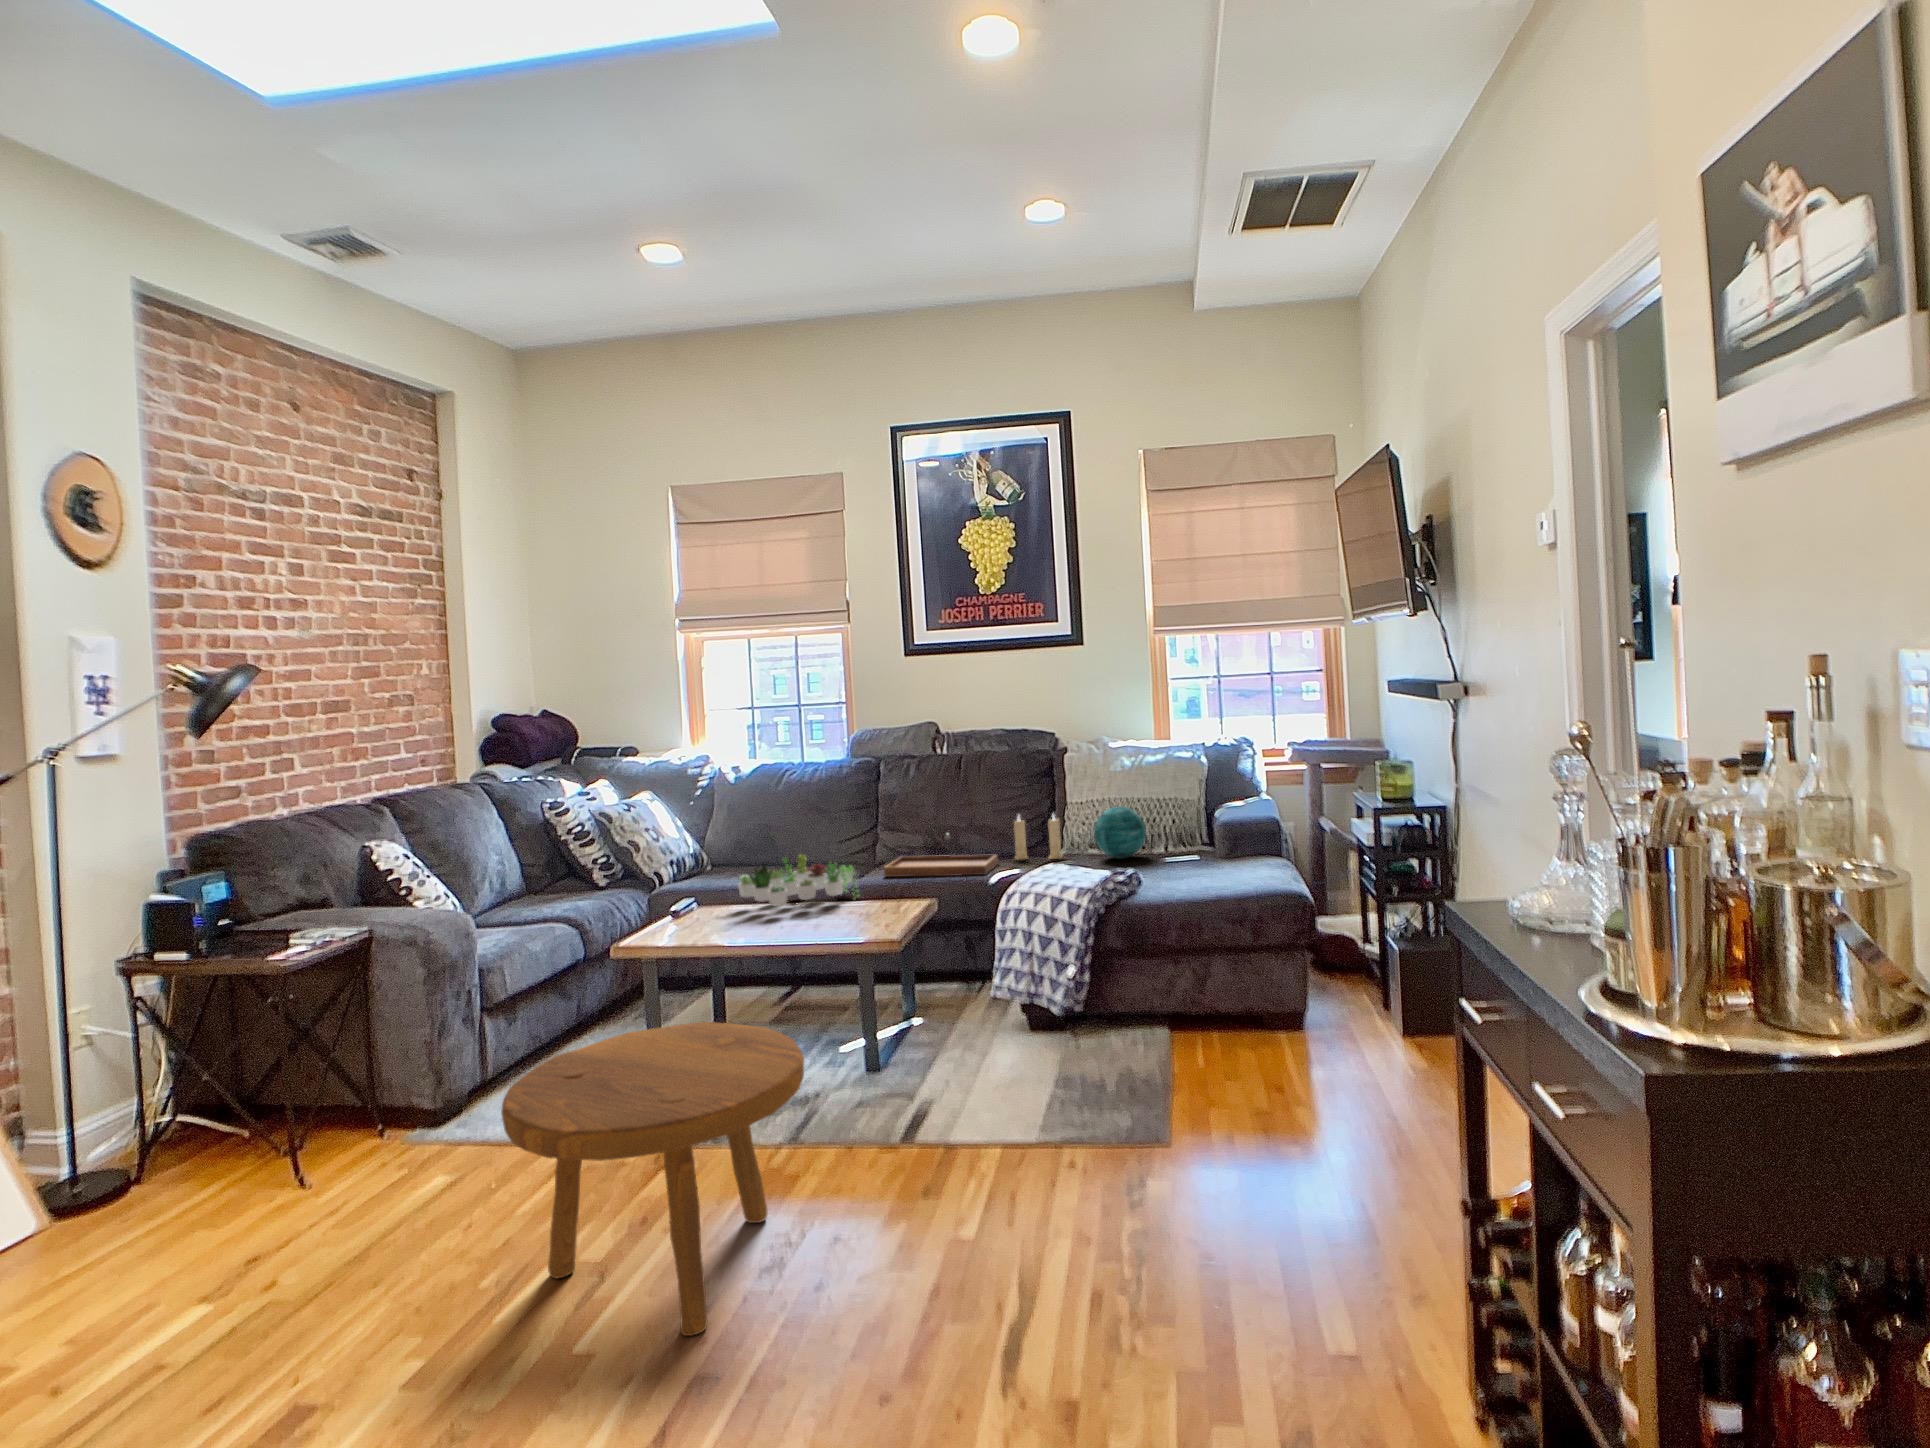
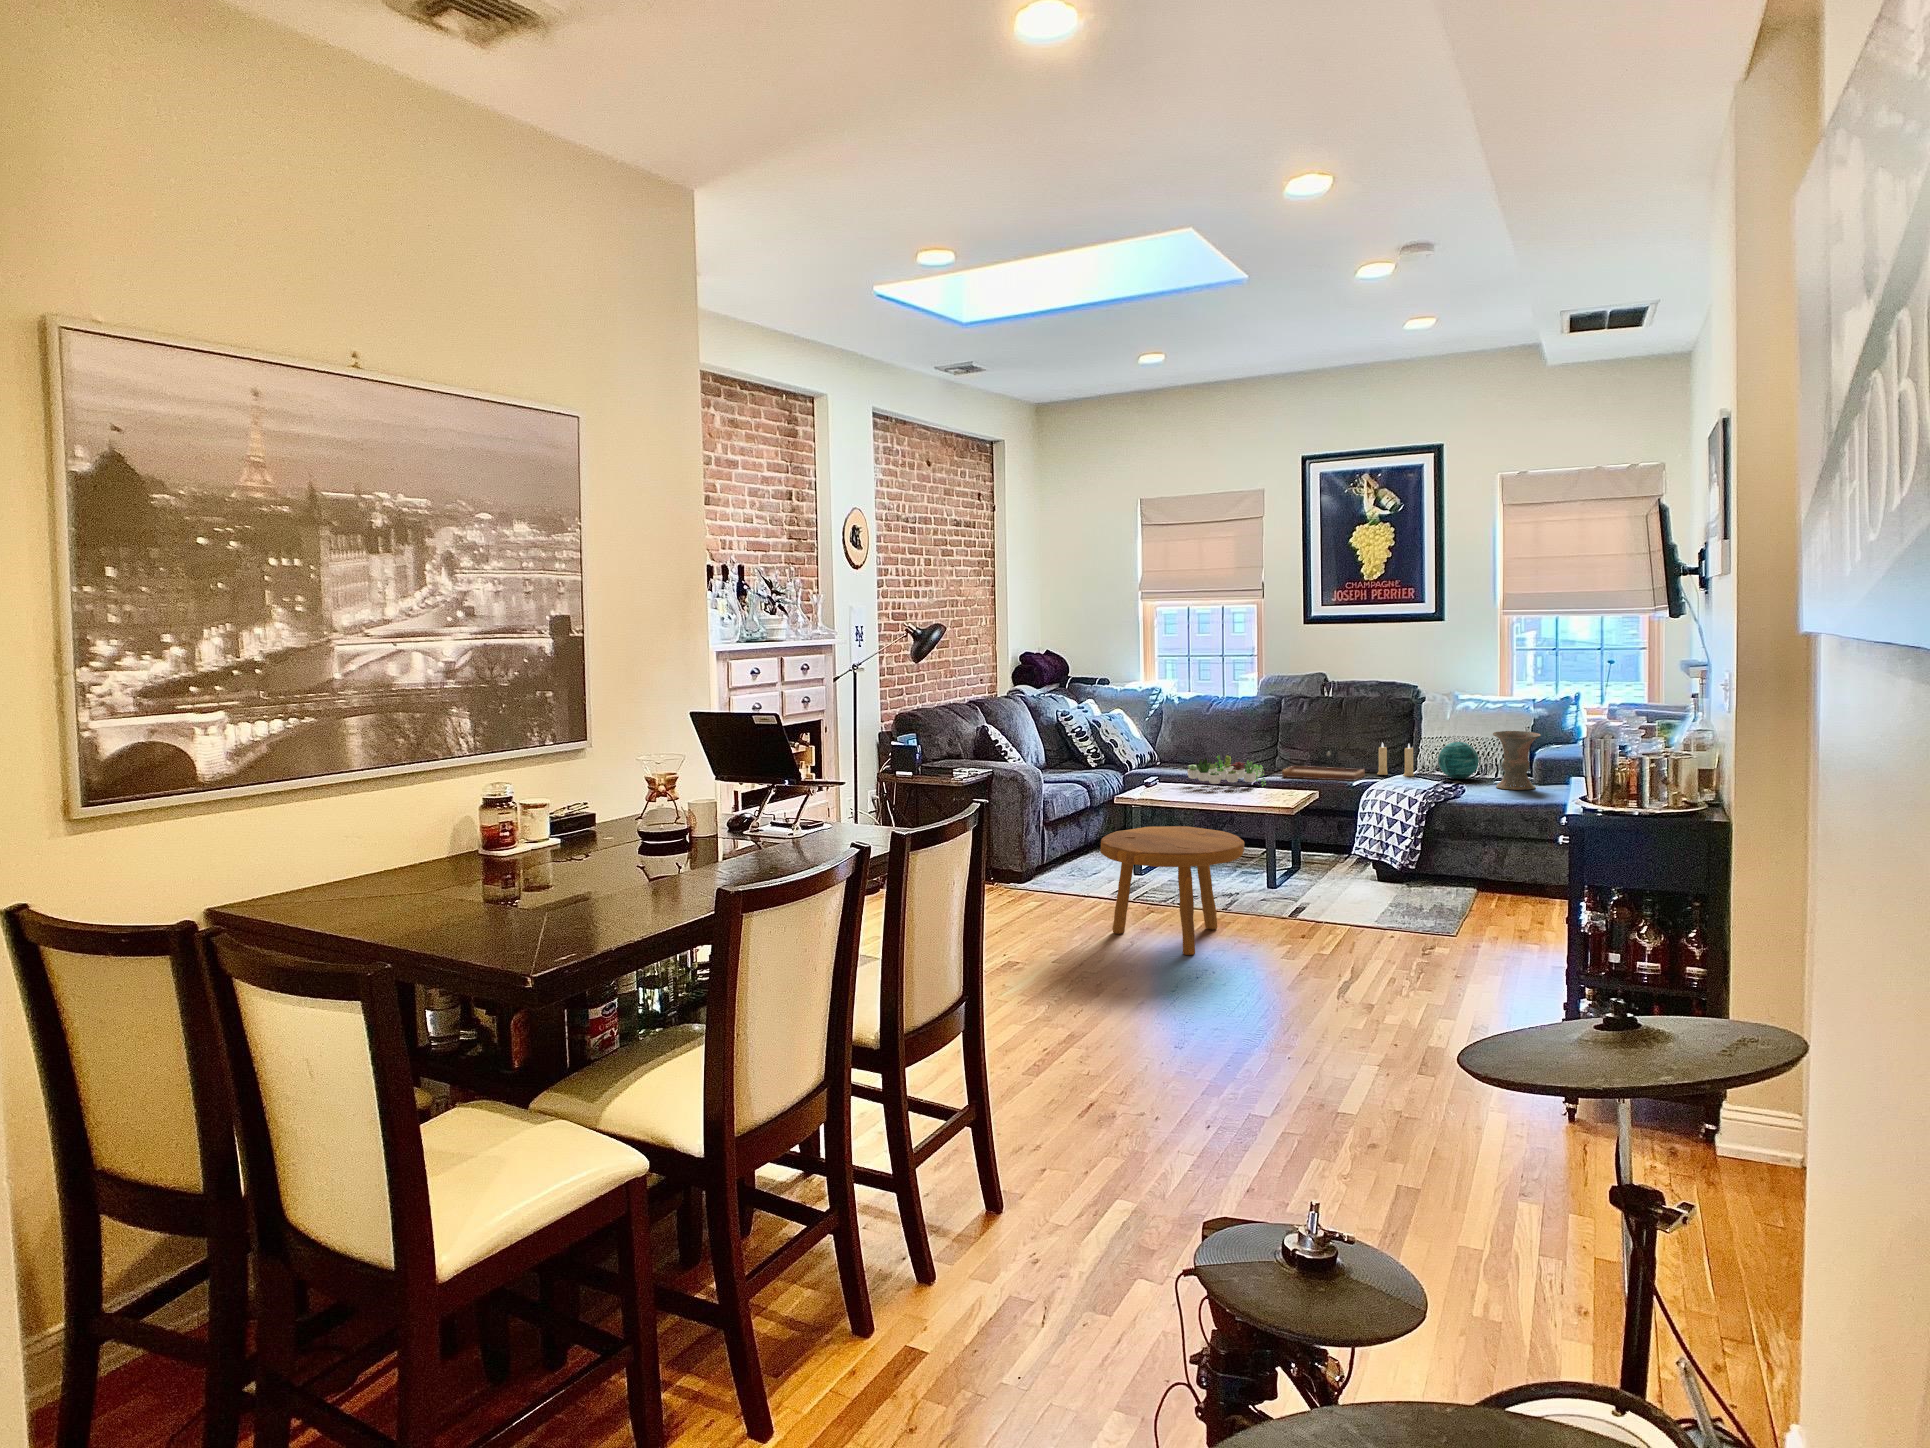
vase: none [1169,787,1231,873] -> present [1493,731,1541,790]

